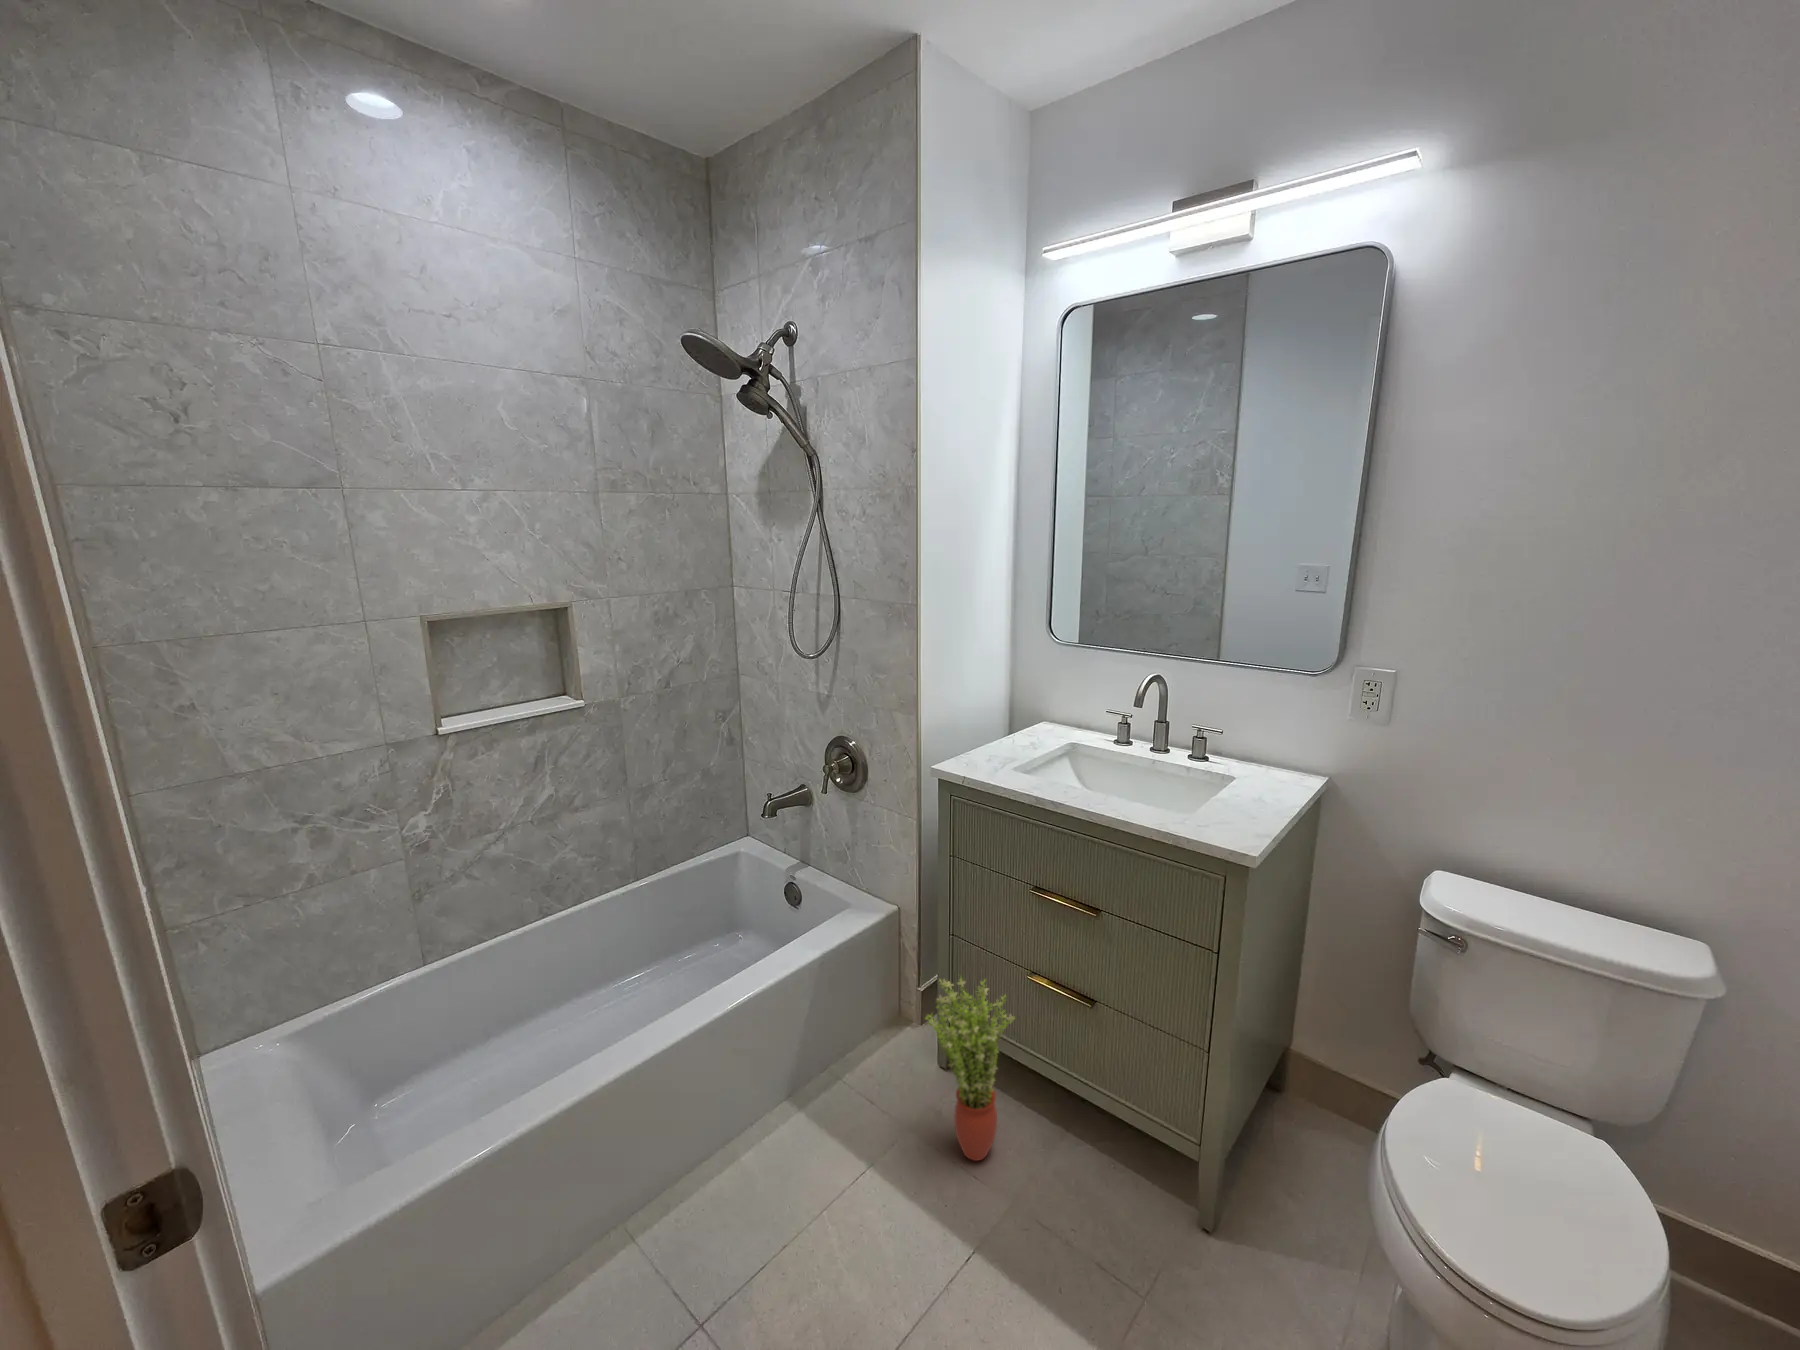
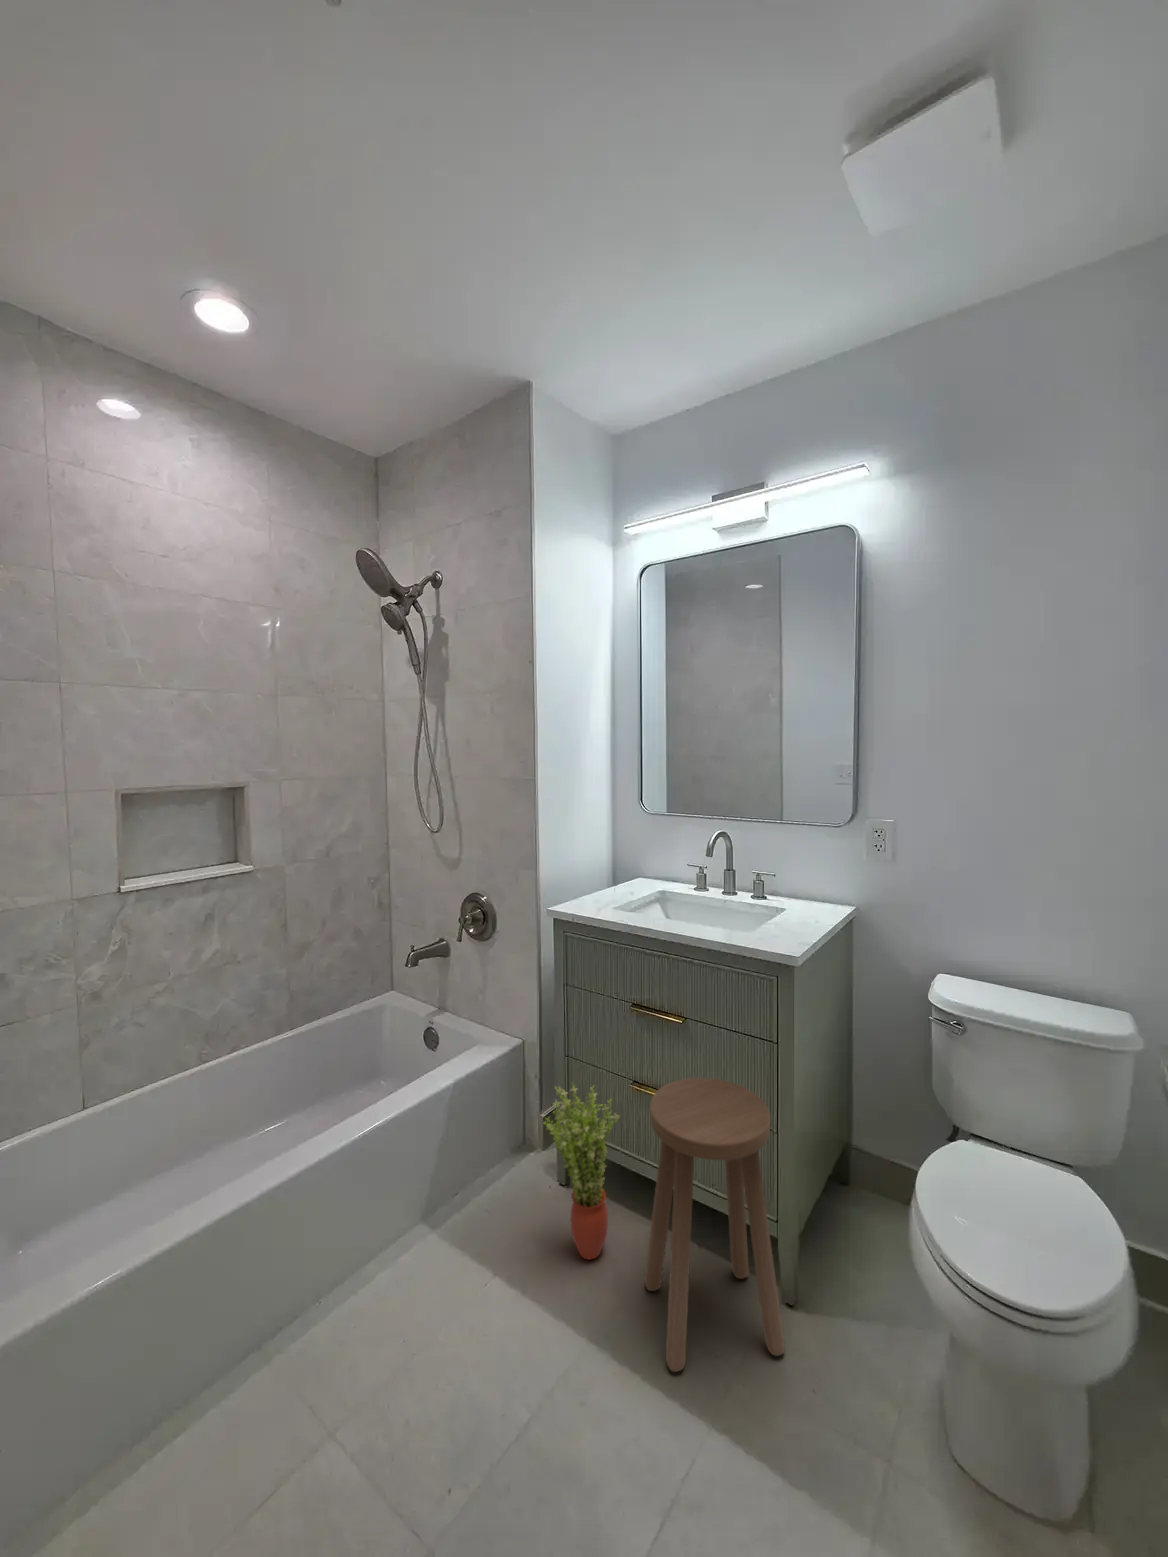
stool: none [1038,982,1202,1300] -> present [644,1078,785,1371]

